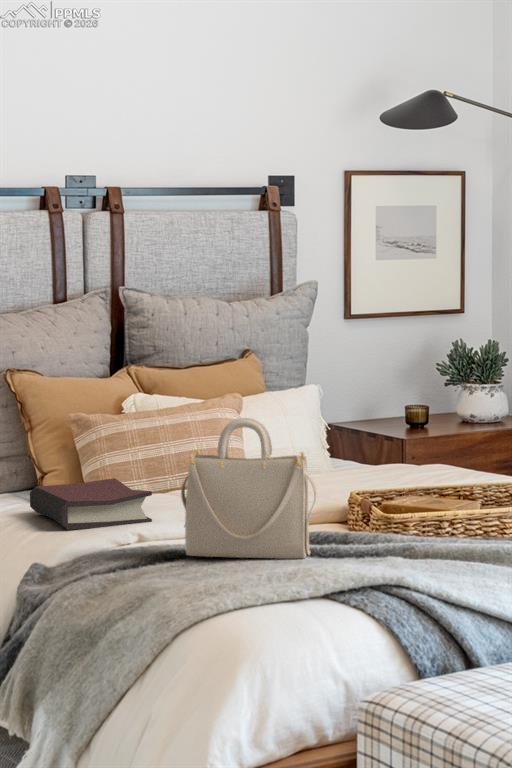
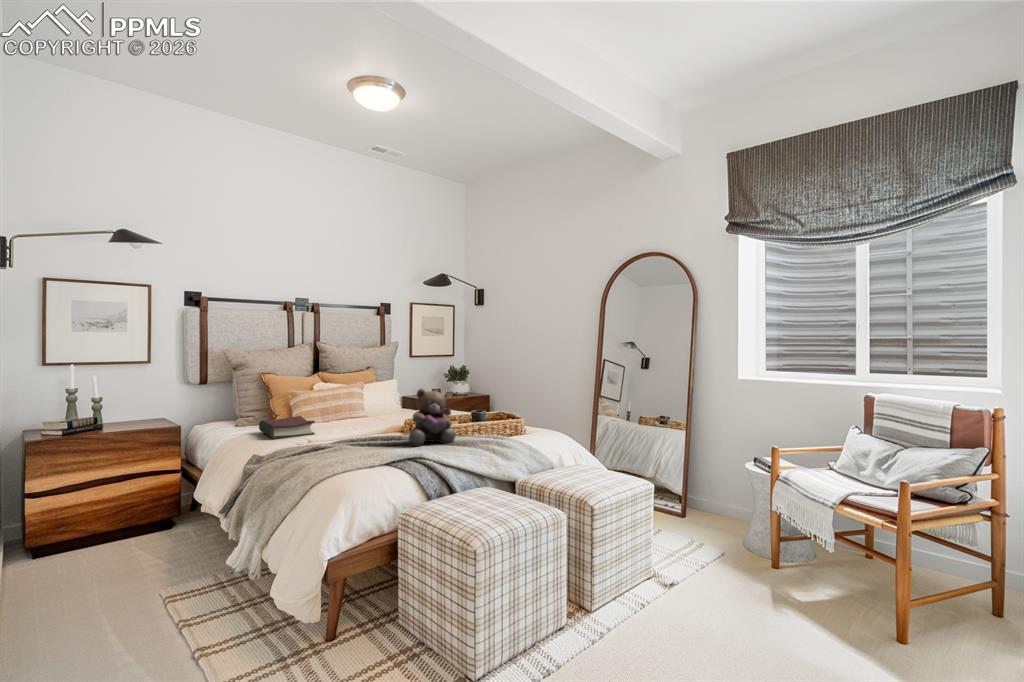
handbag: present [181,418,317,559] -> none [323,385,386,448]
teddy bear: none [369,427,476,557] -> present [409,388,456,446]

